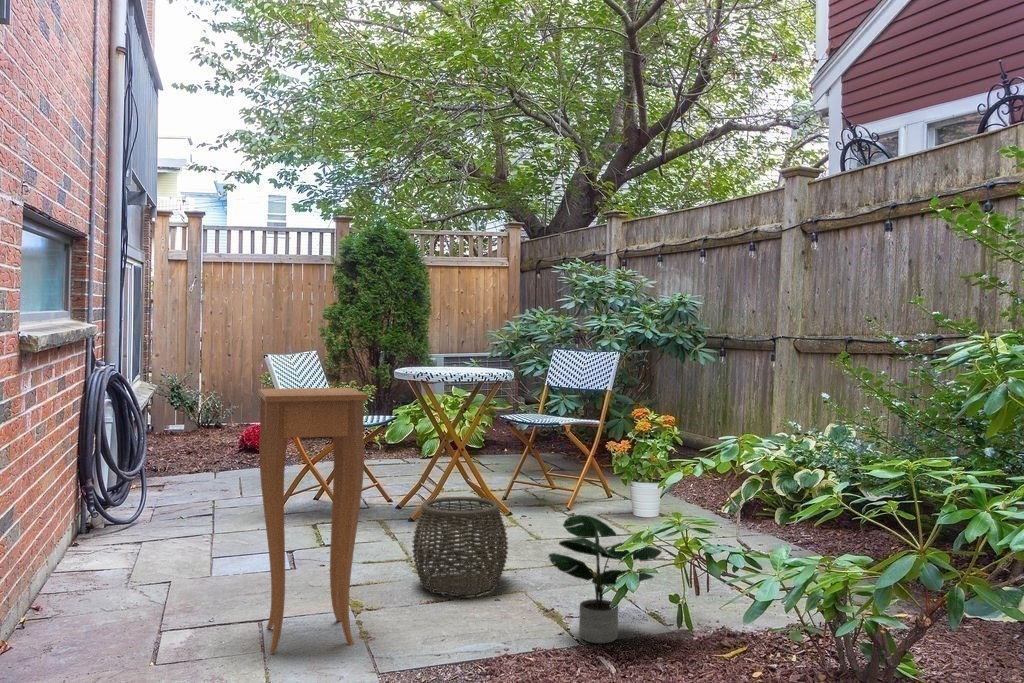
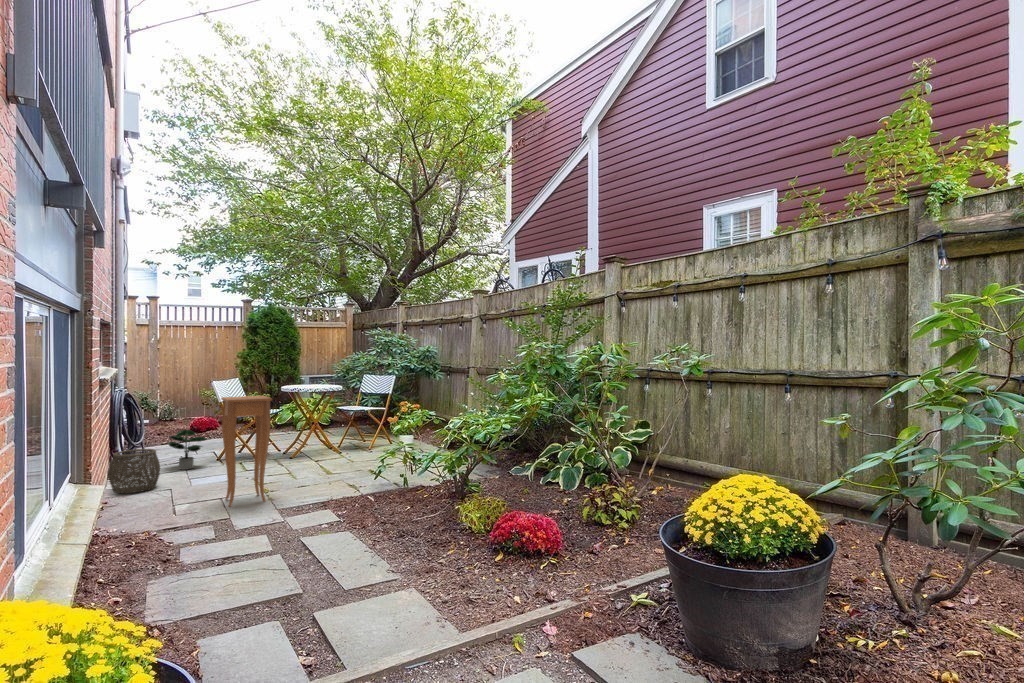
woven basket: present [412,497,508,596] -> present [108,449,160,494]
potted plant: present [549,515,662,643] -> present [168,430,208,470]

